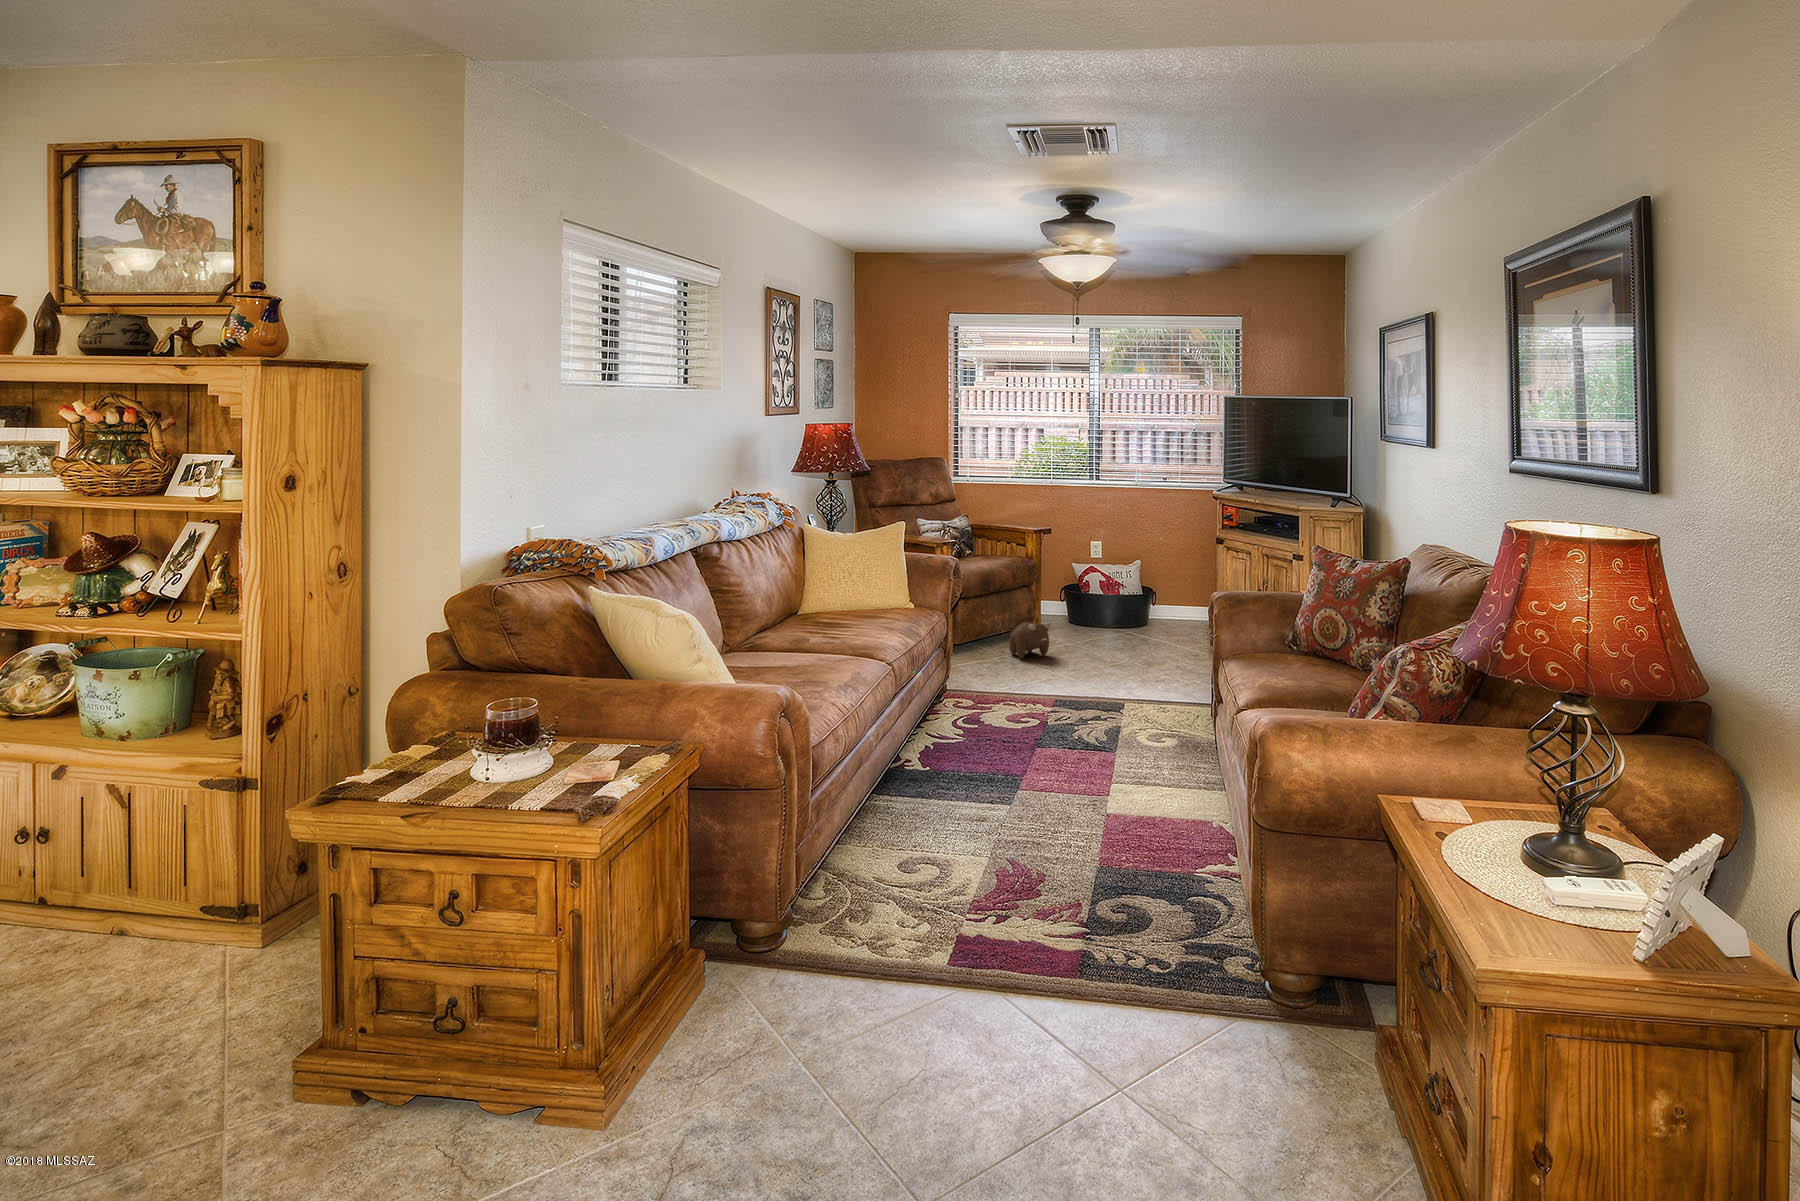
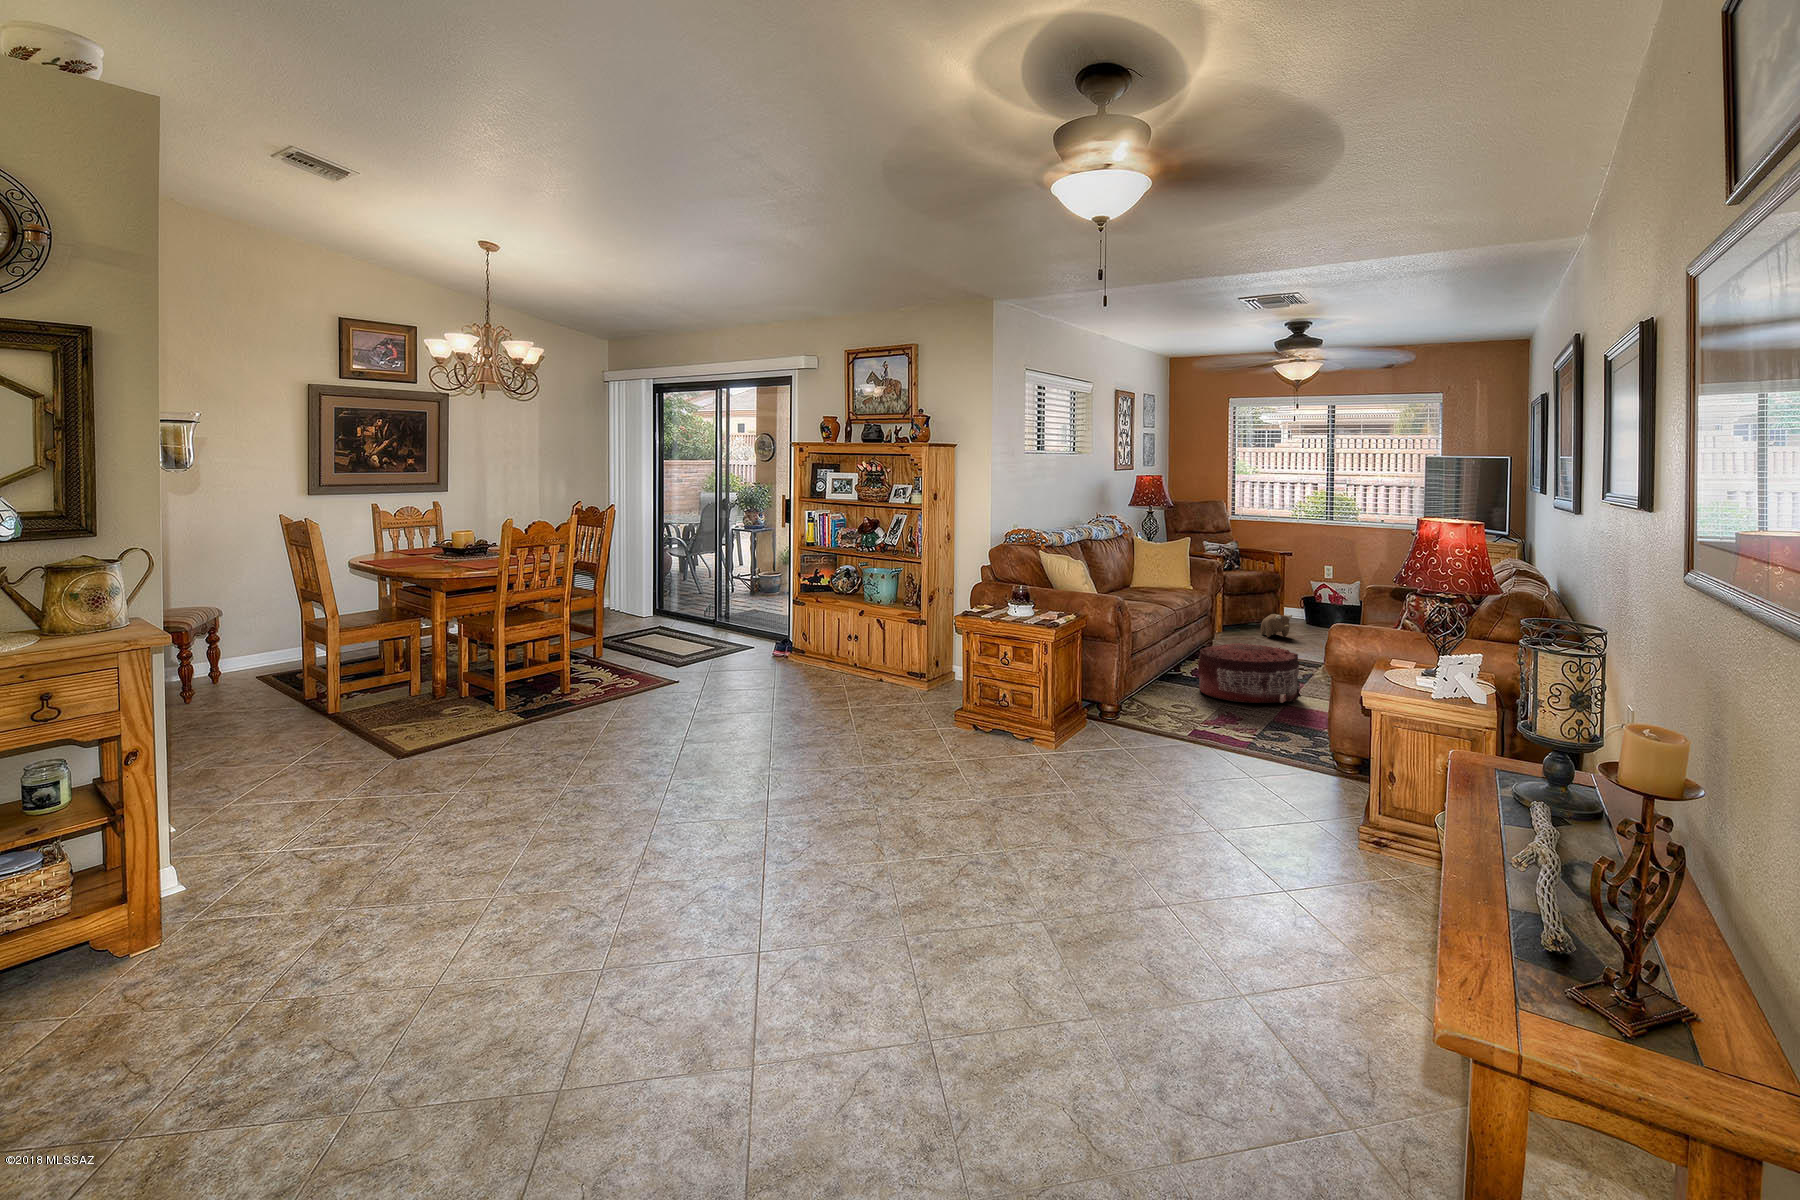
pouf: none [902,693,1065,800] -> present [1197,643,1301,703]

